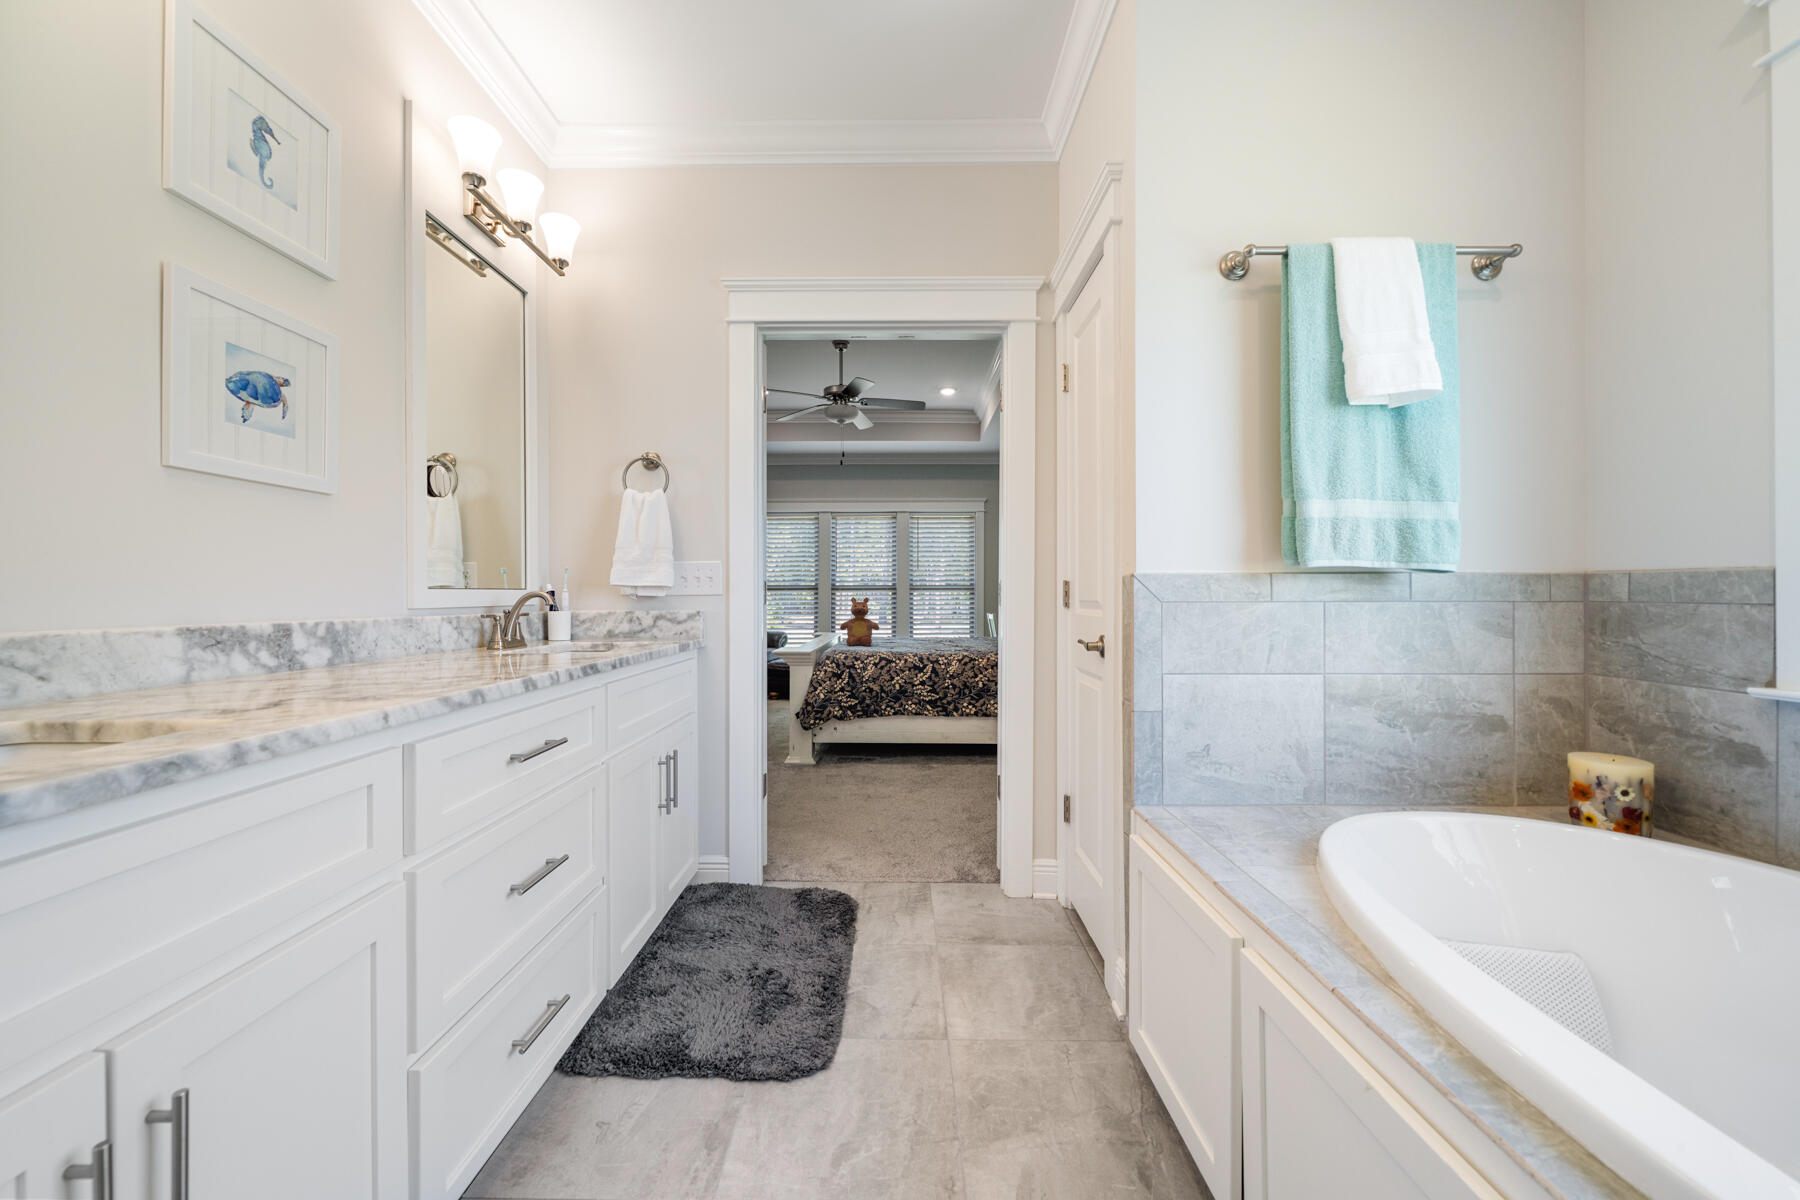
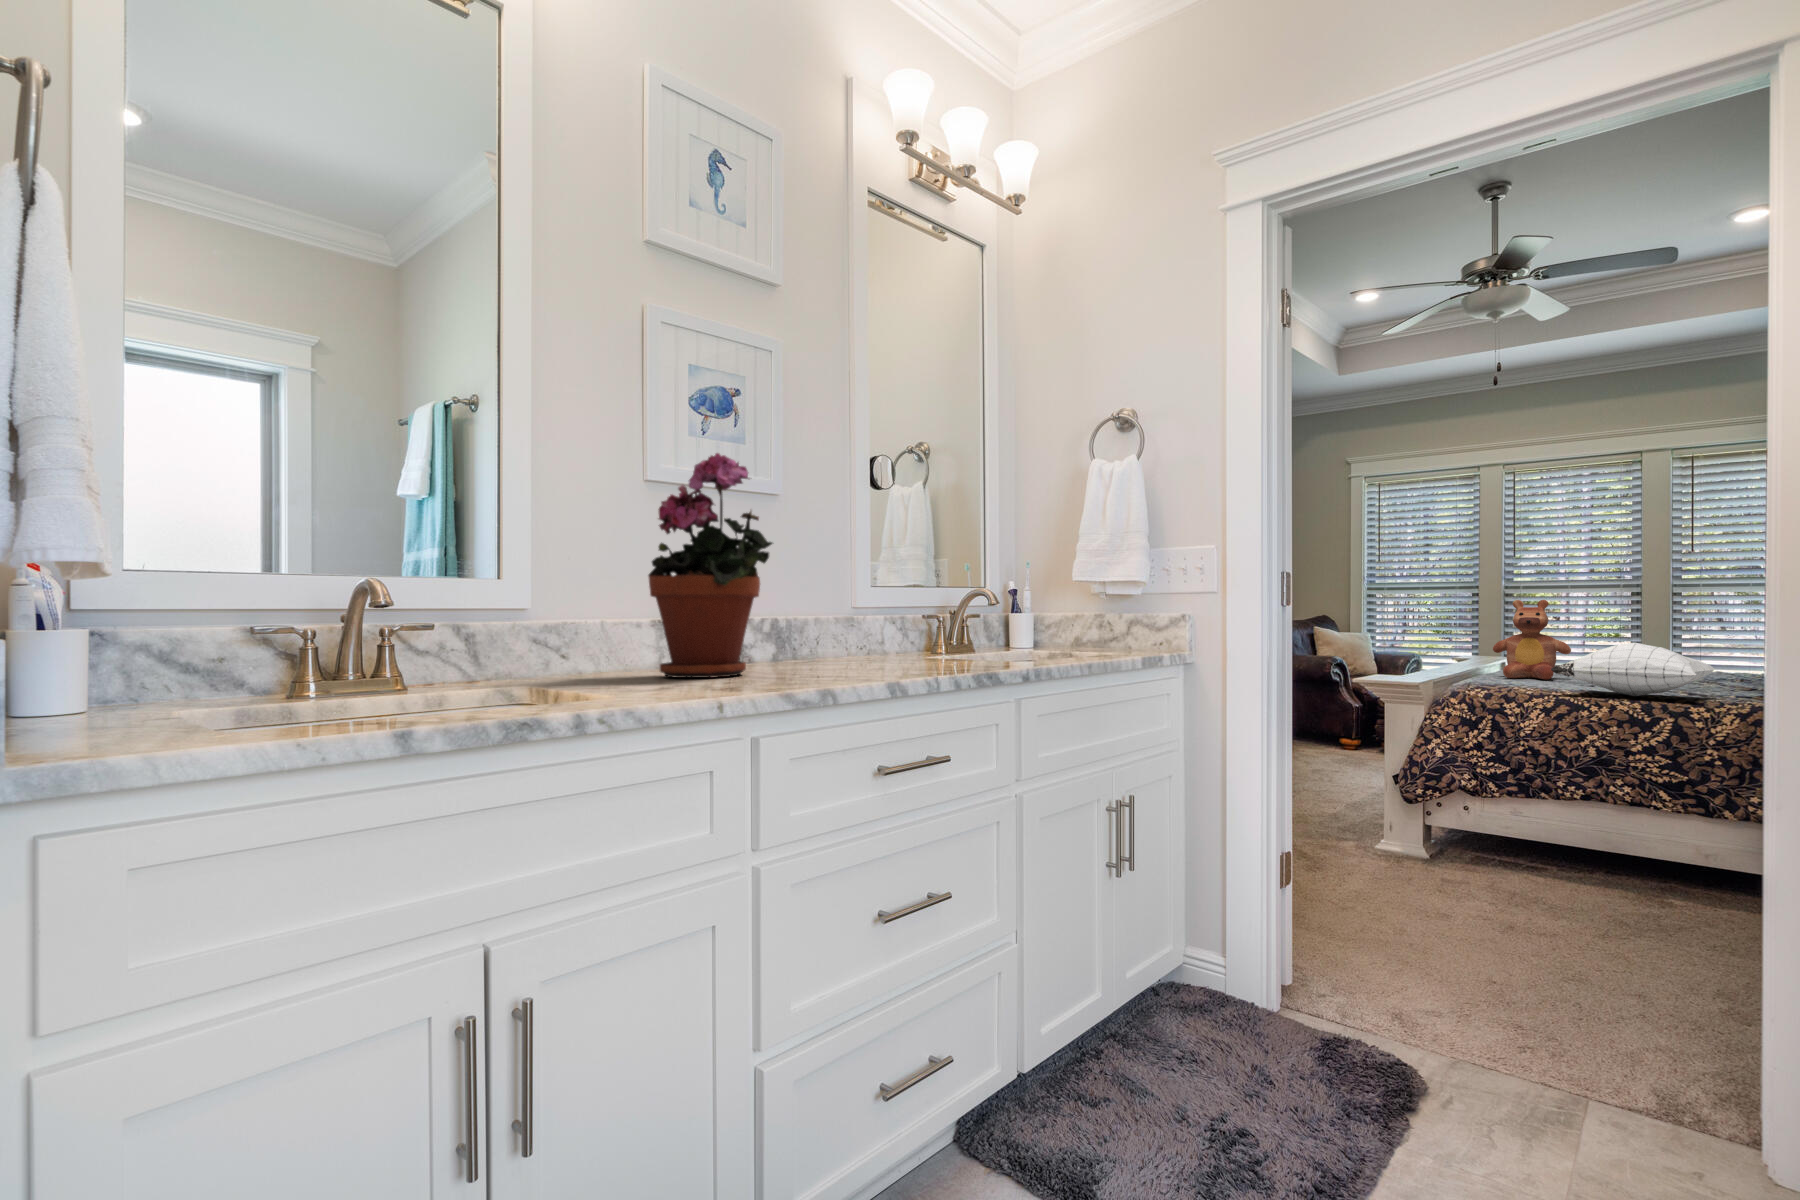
potted plant: none [188,452,368,694] -> present [648,453,772,678]
pillow: none [879,624,950,655] -> present [1551,643,1714,696]

